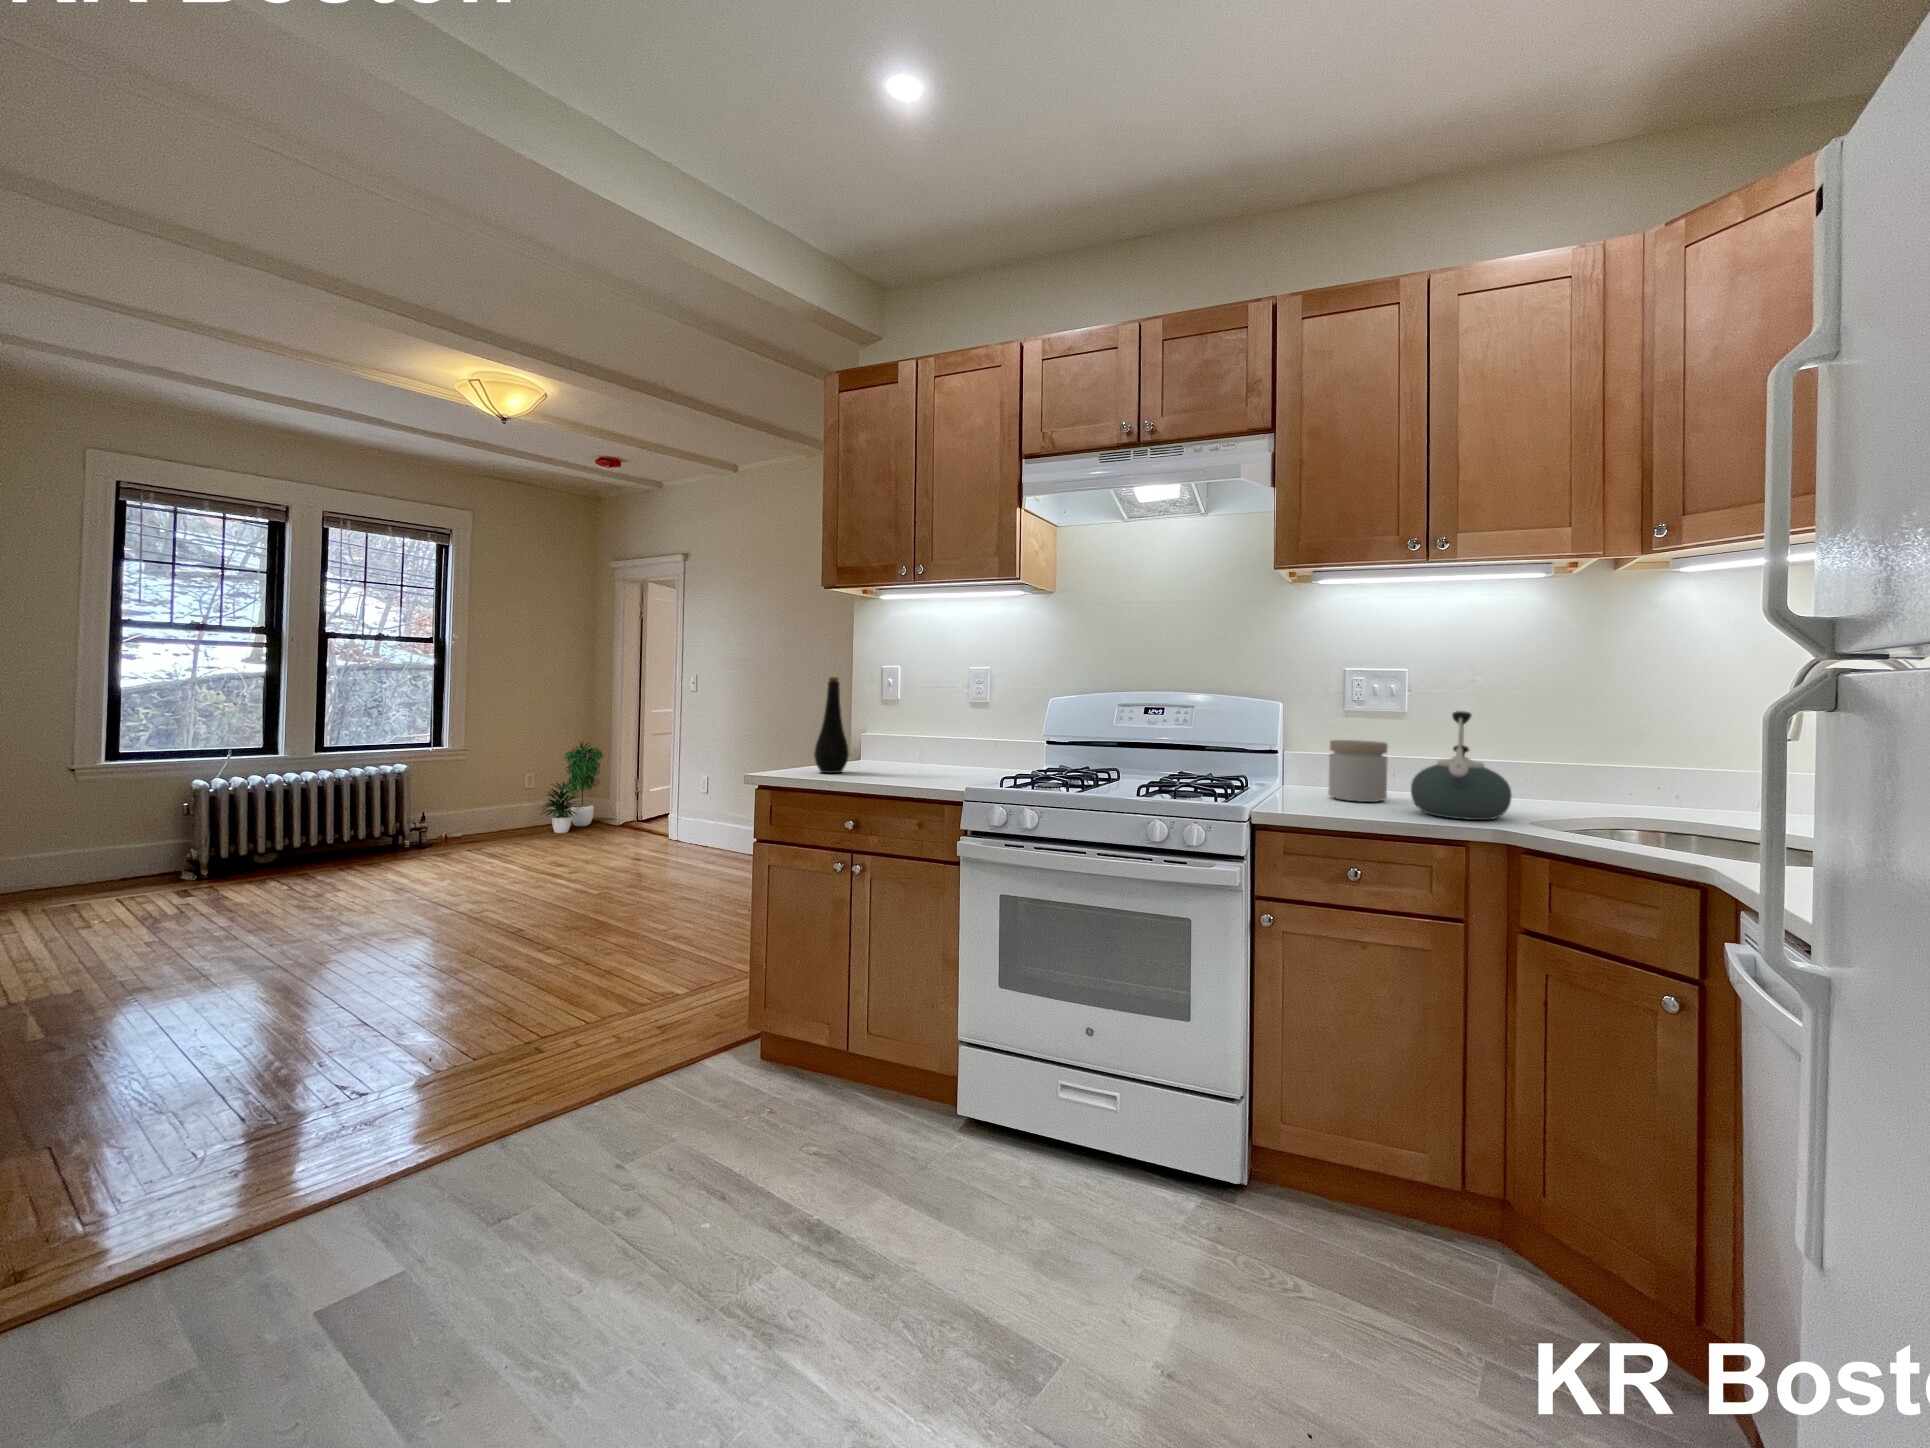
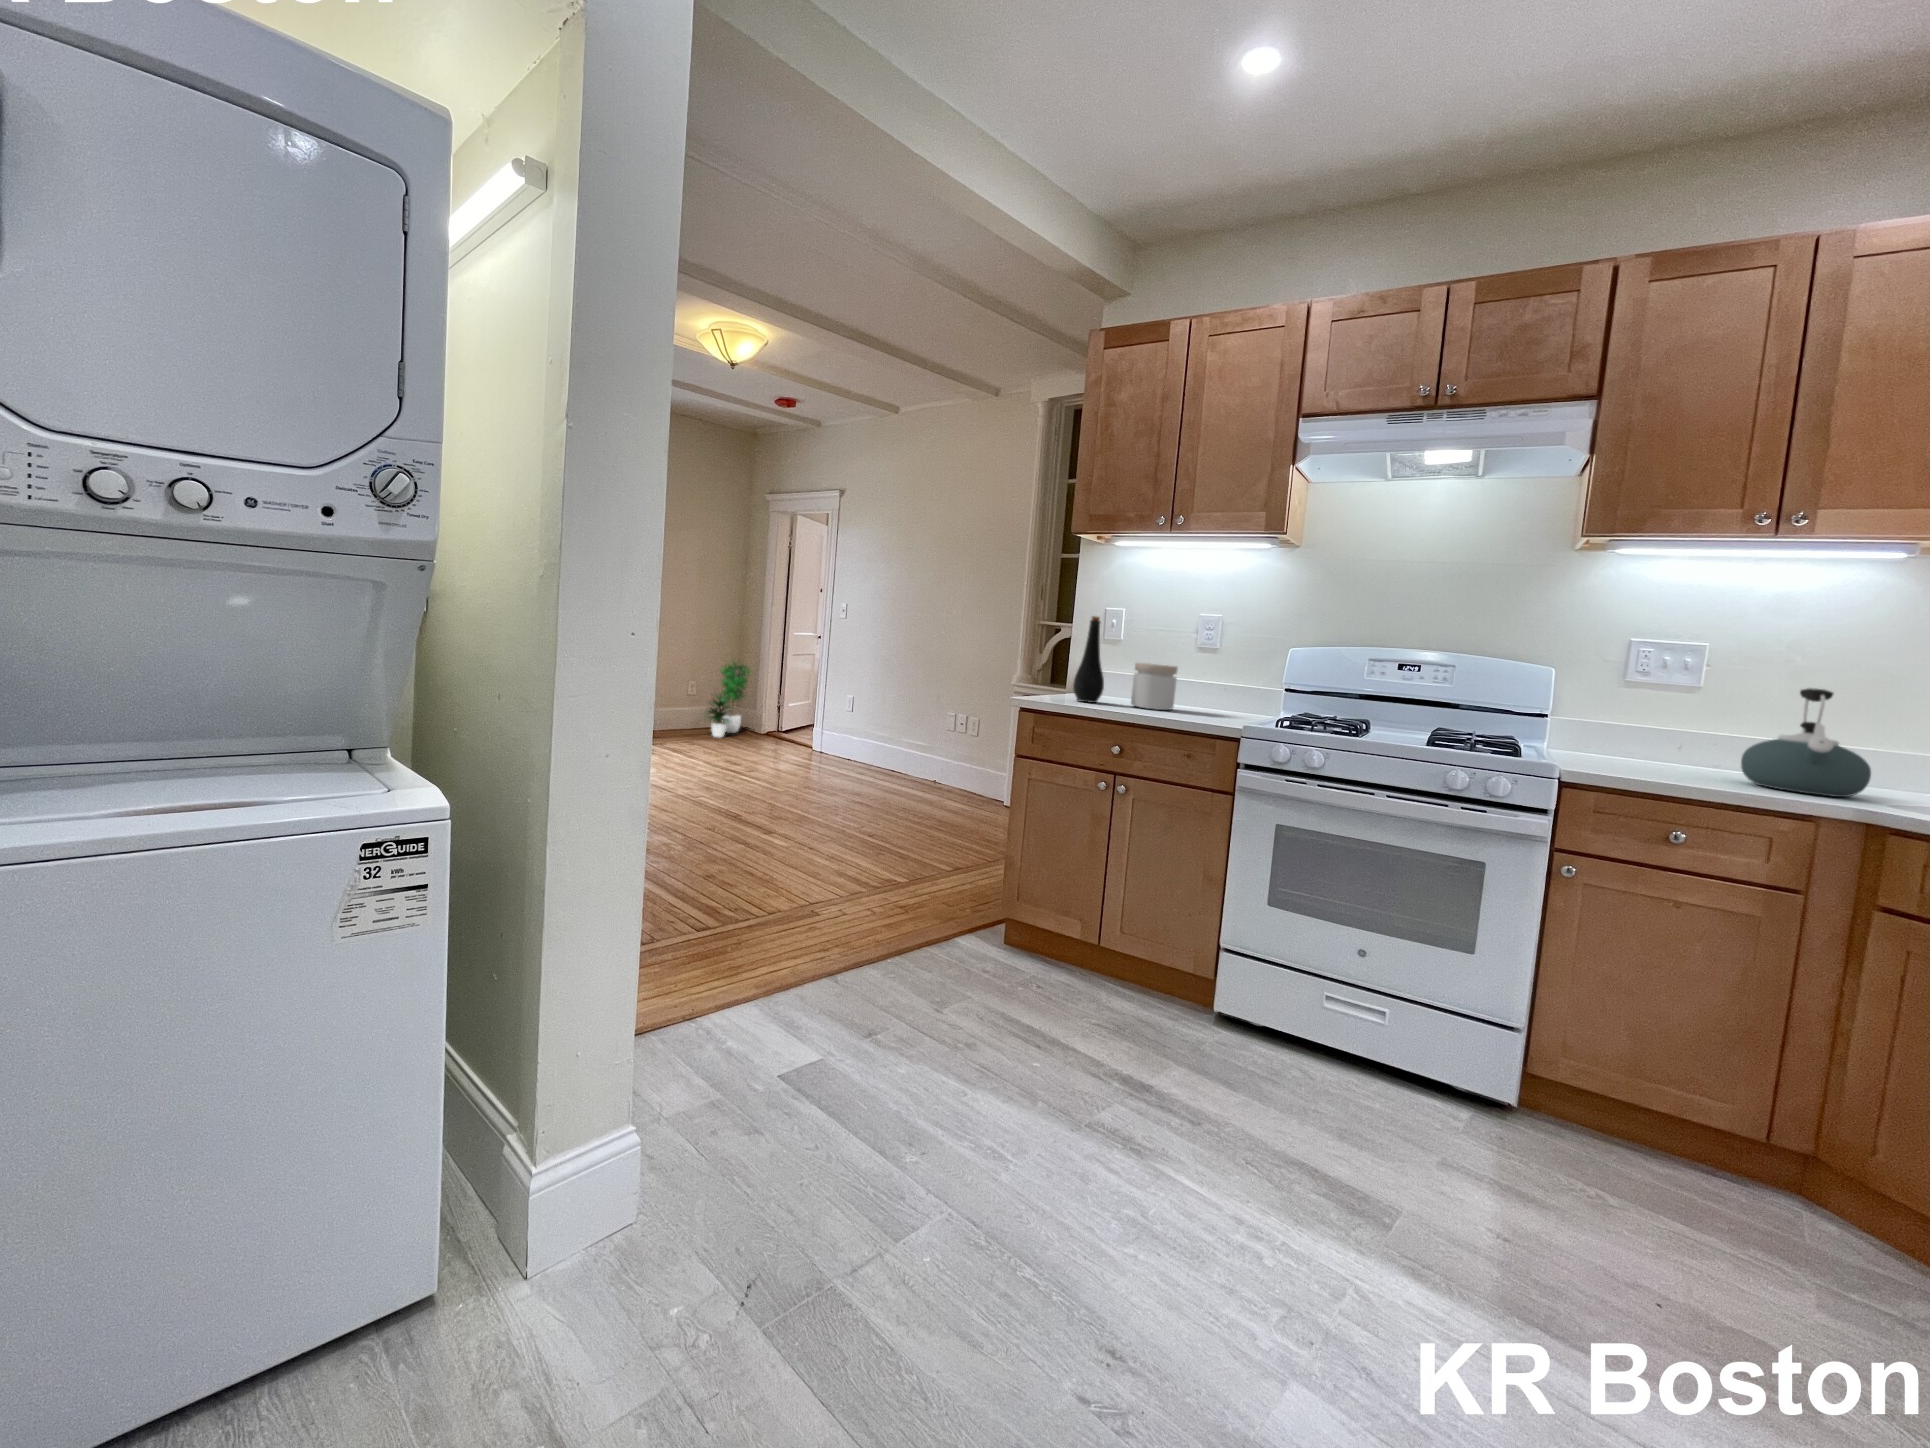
jar: present [1328,740,1388,802] -> present [1131,663,1178,710]

